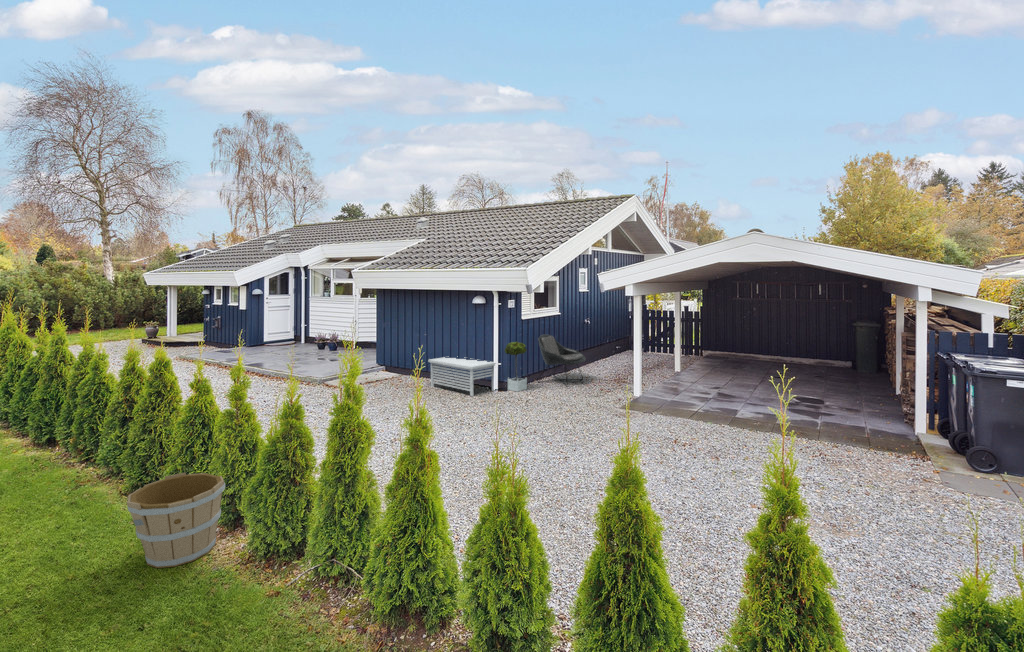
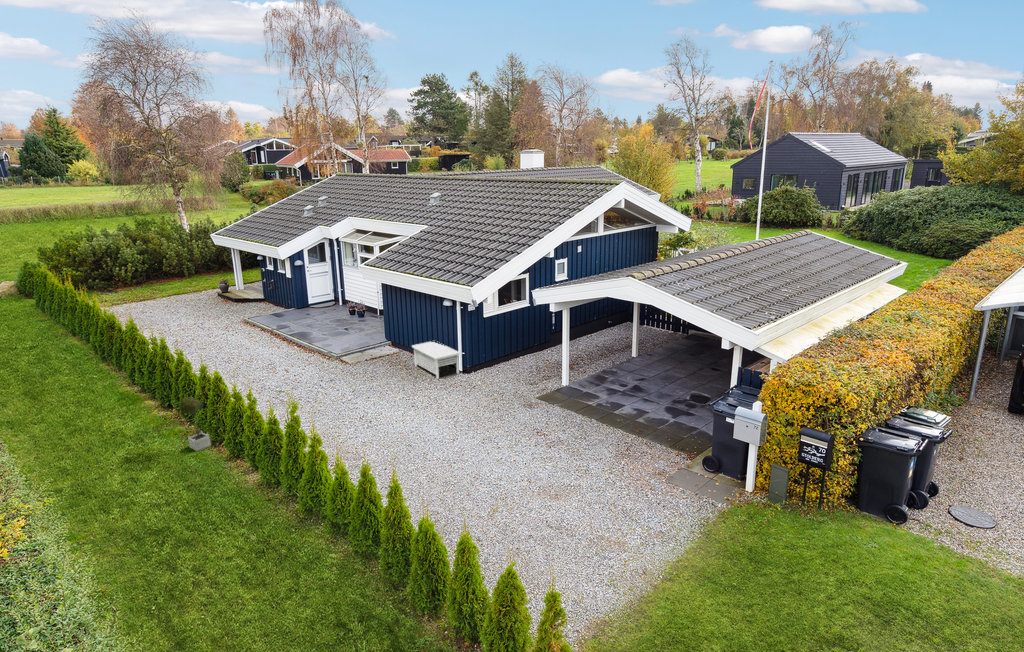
lounge chair: present [537,335,586,386] -> none [500,325,542,371]
potted tree: present [505,342,527,392] -> present [179,397,211,451]
wooden bucket: present [126,473,225,568] -> none [207,442,249,486]

